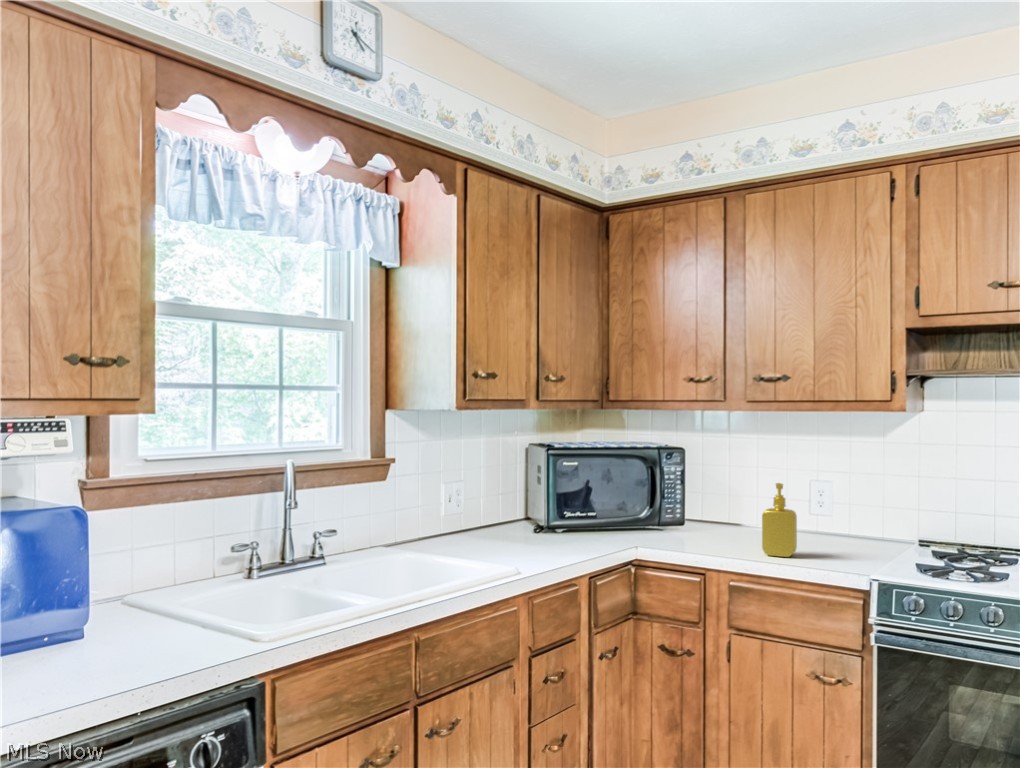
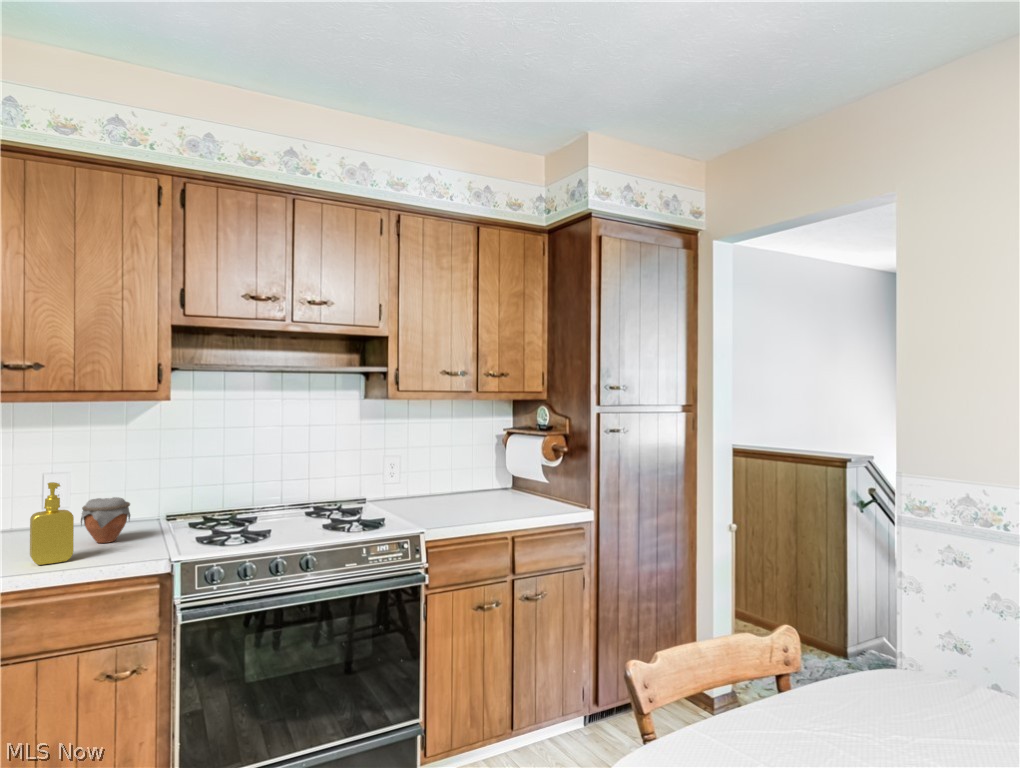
jar: none [818,506,865,551] -> present [81,497,130,543]

